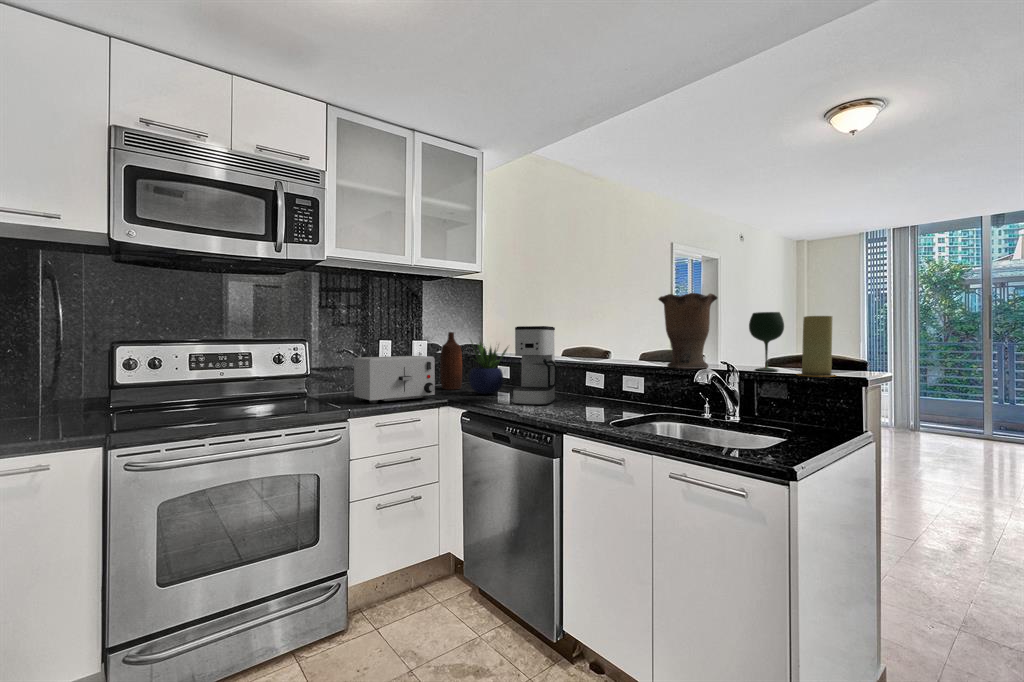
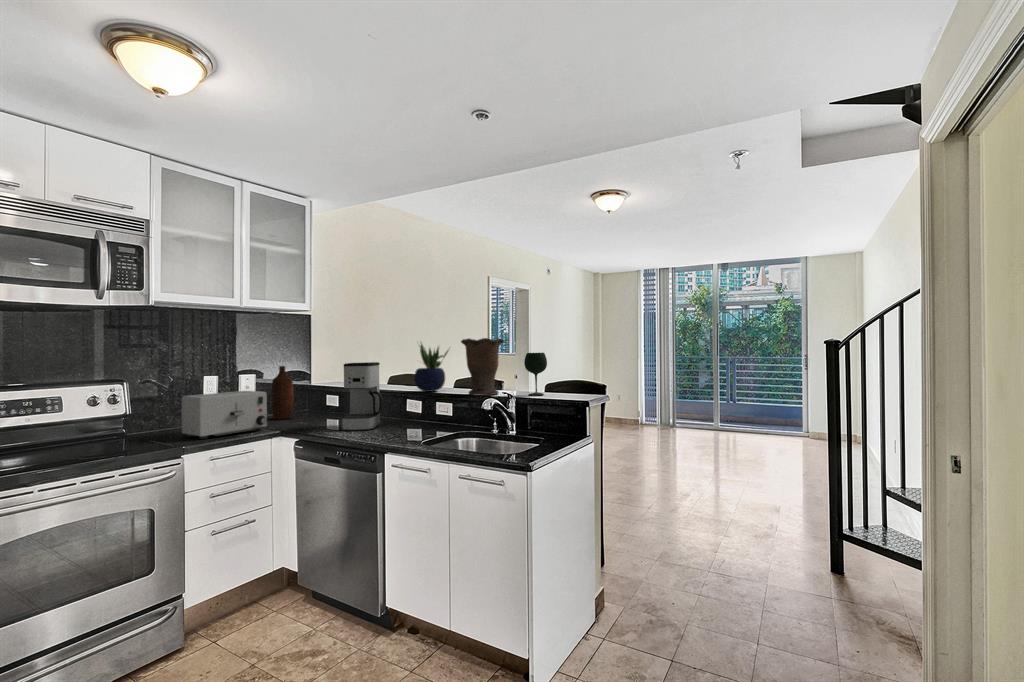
candle: present [797,316,836,377] -> none [551,357,575,400]
potted plant: present [469,341,507,394] -> present [414,344,448,392]

